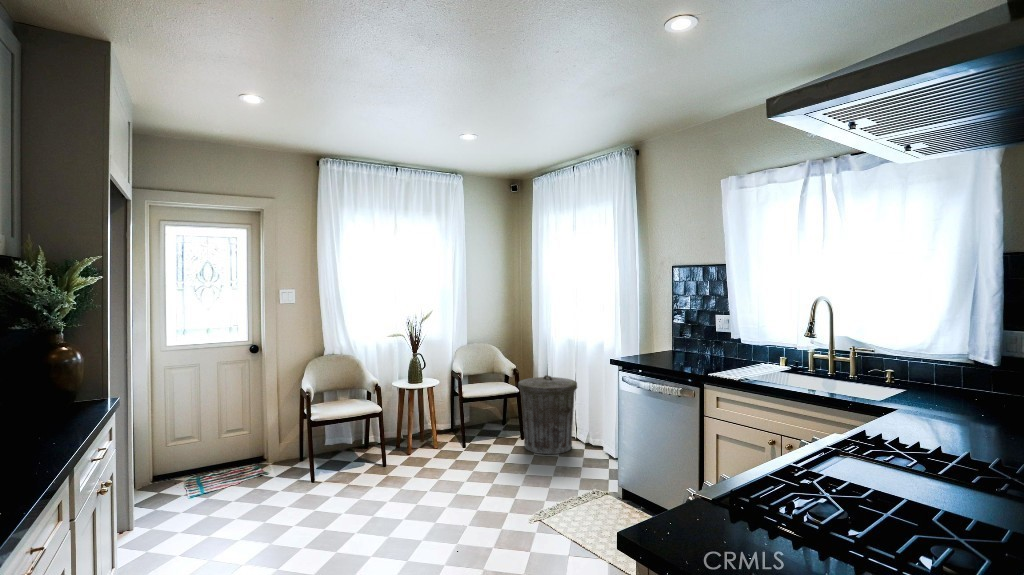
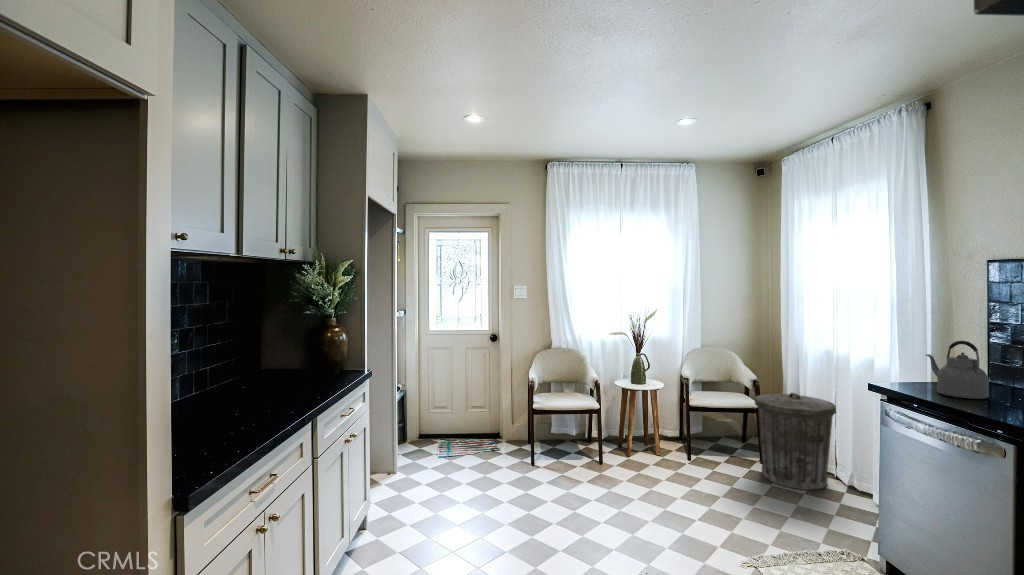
kettle: none [643,323,680,363] -> present [926,341,989,399]

